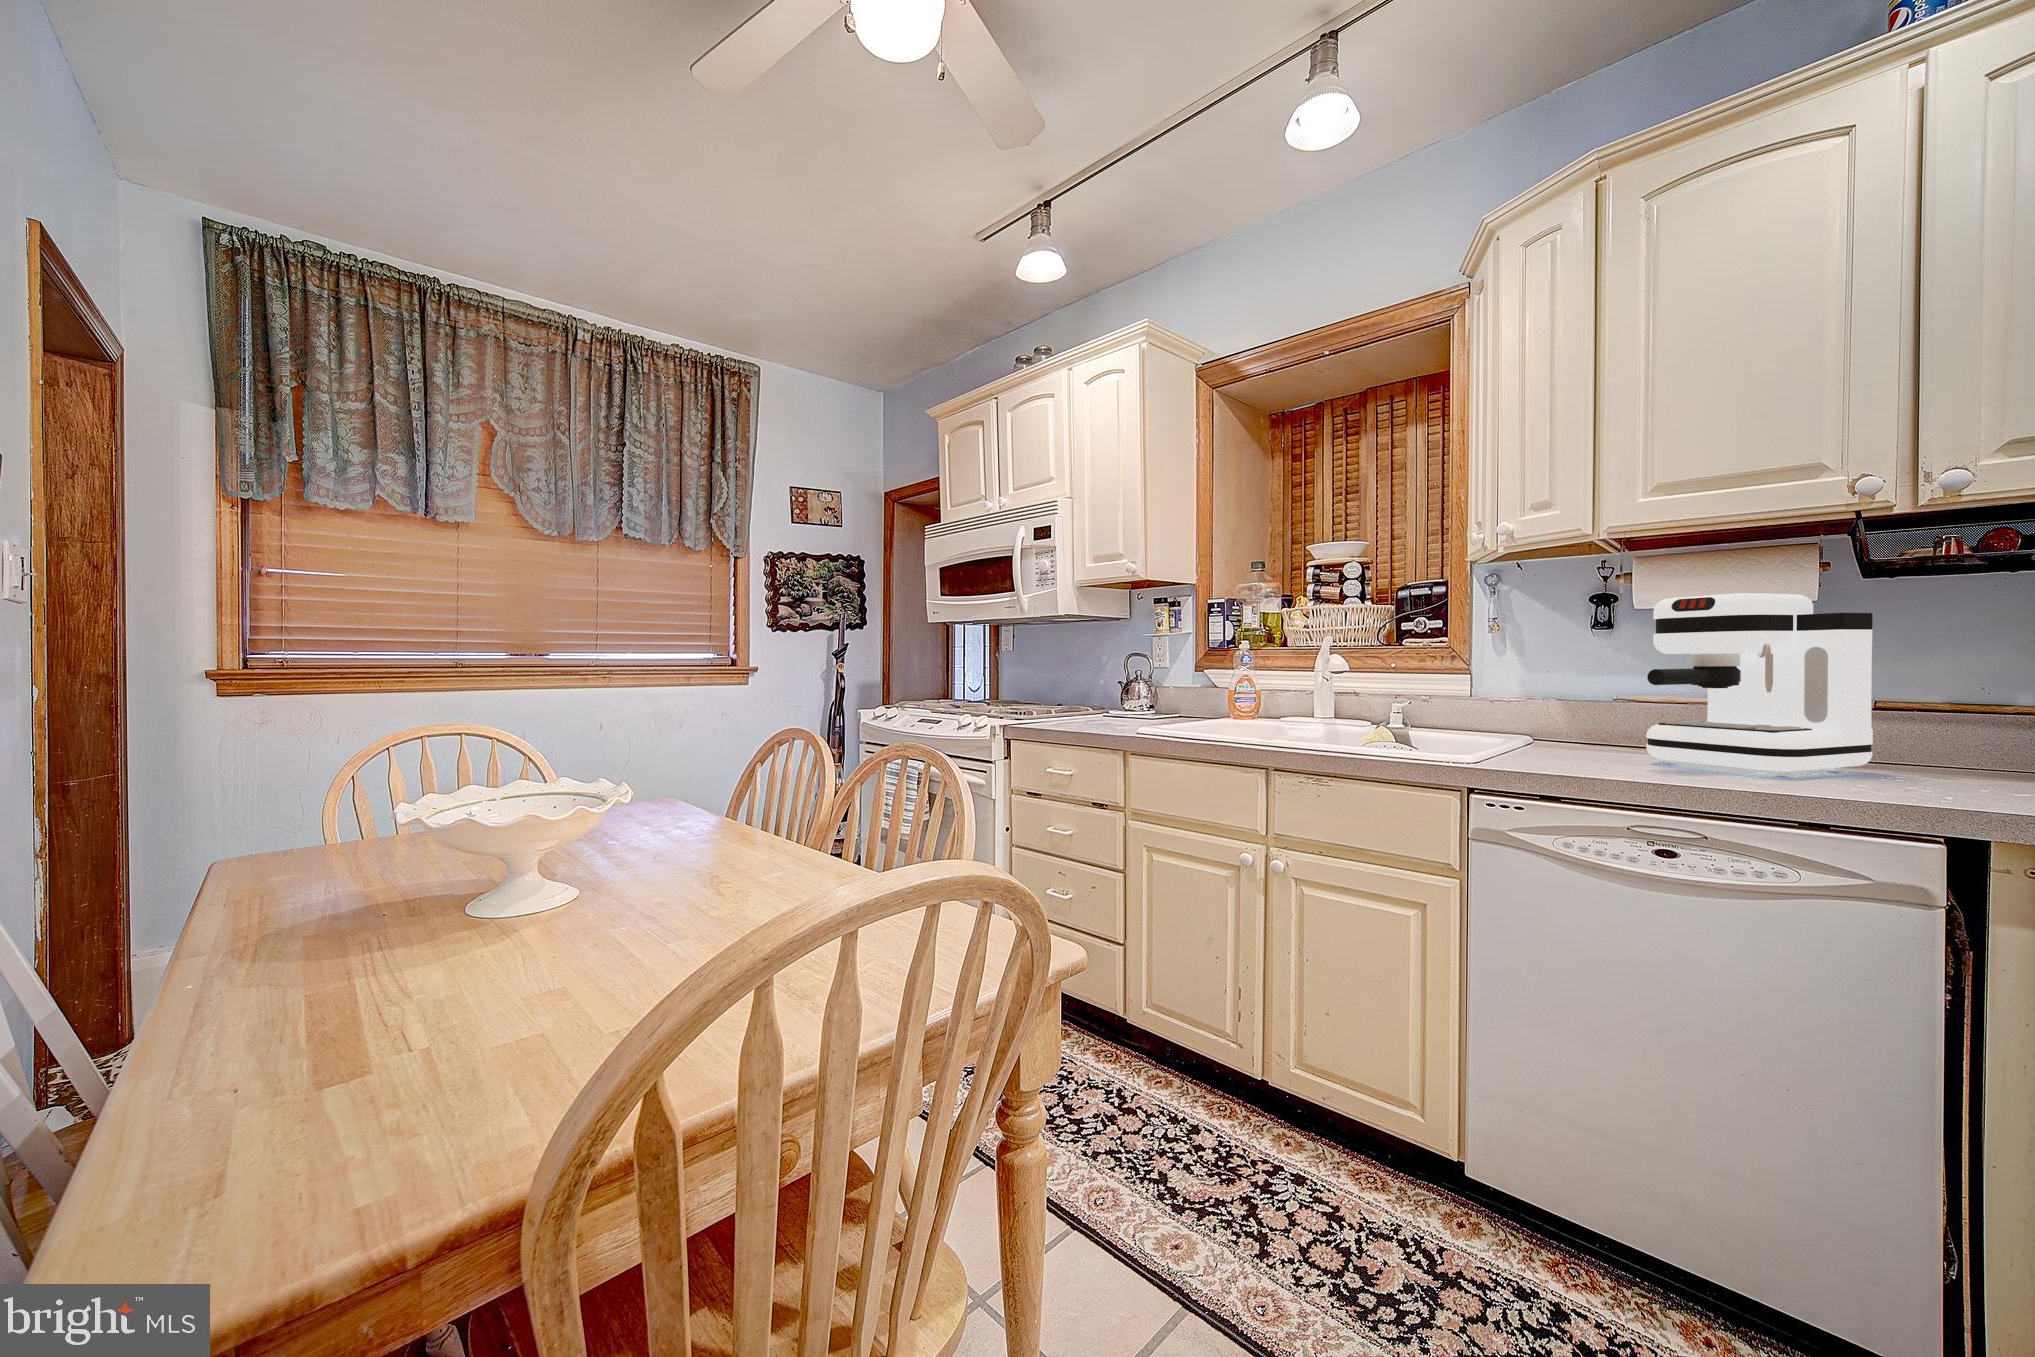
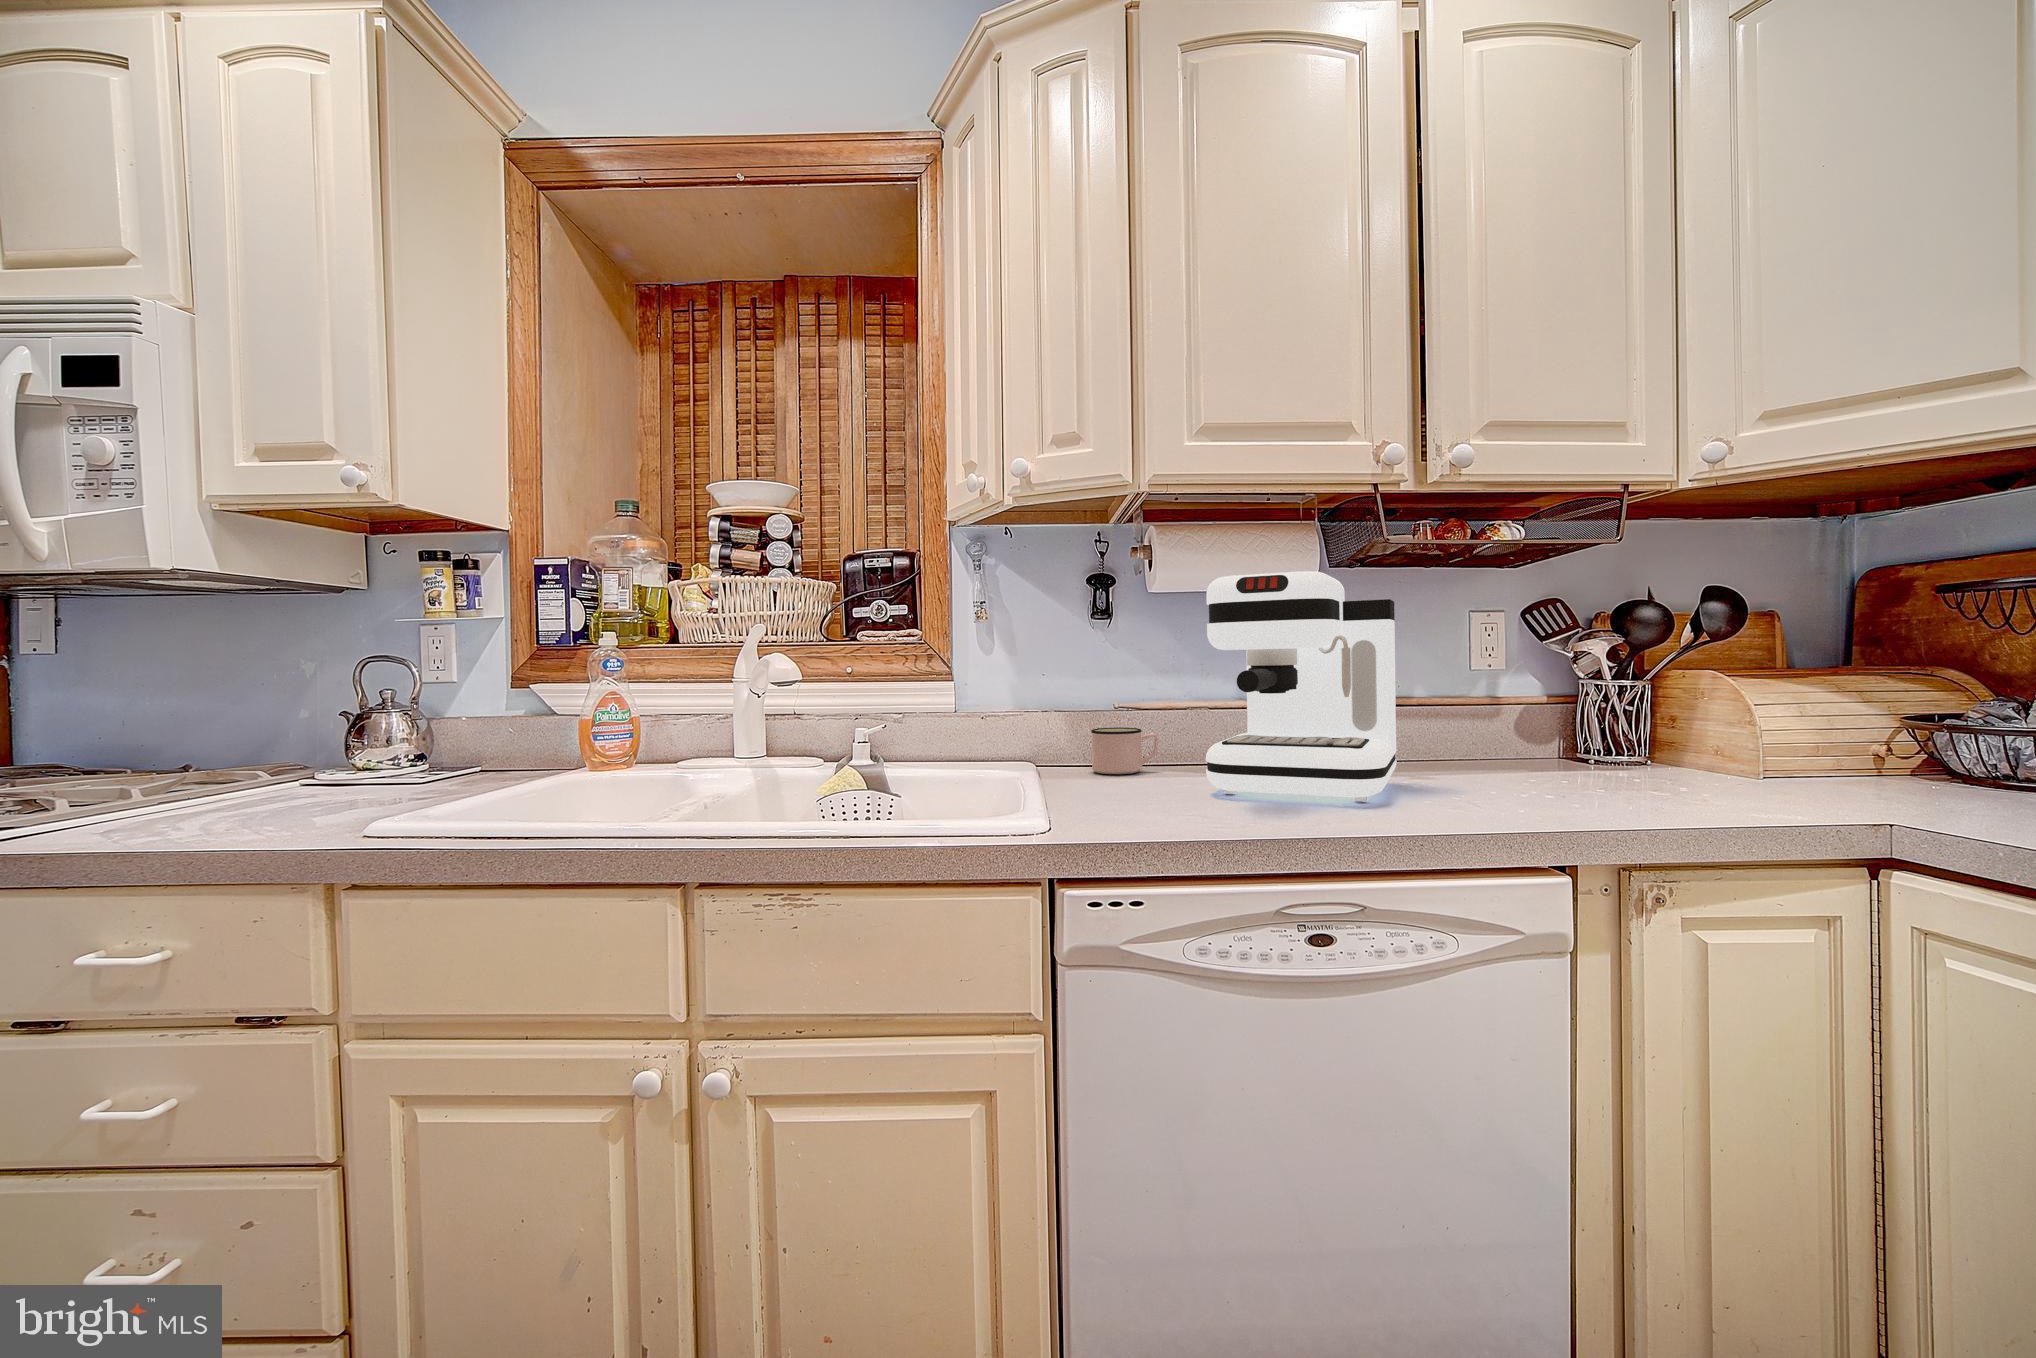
mug: none [1581,713,1644,748] -> present [1091,727,1158,774]

